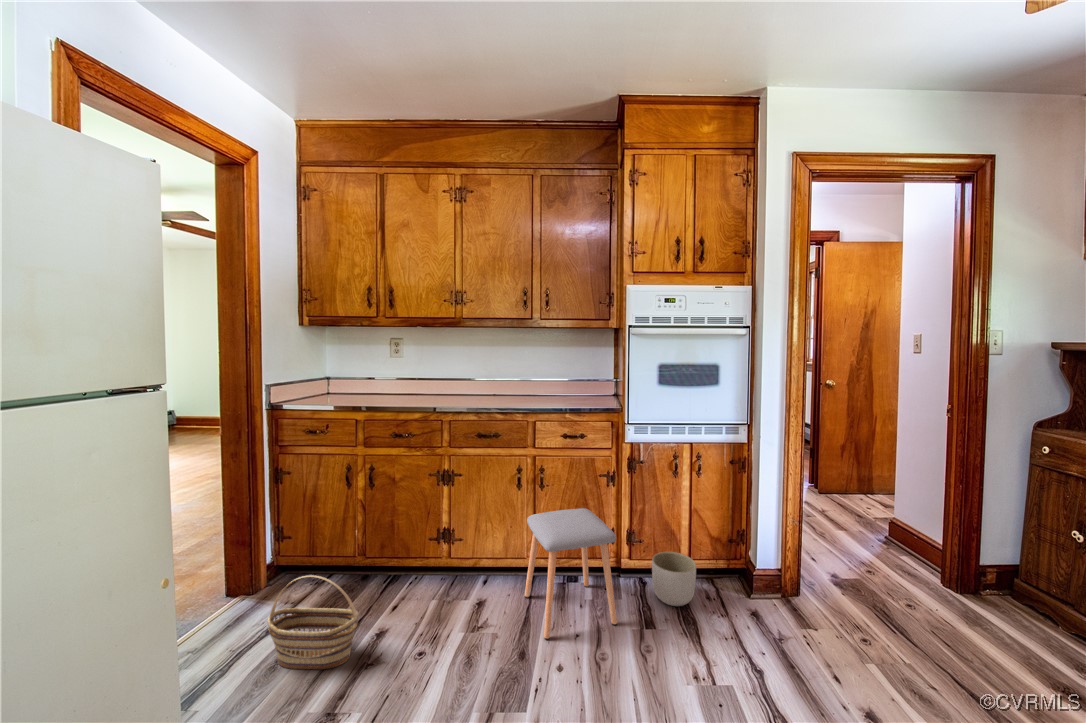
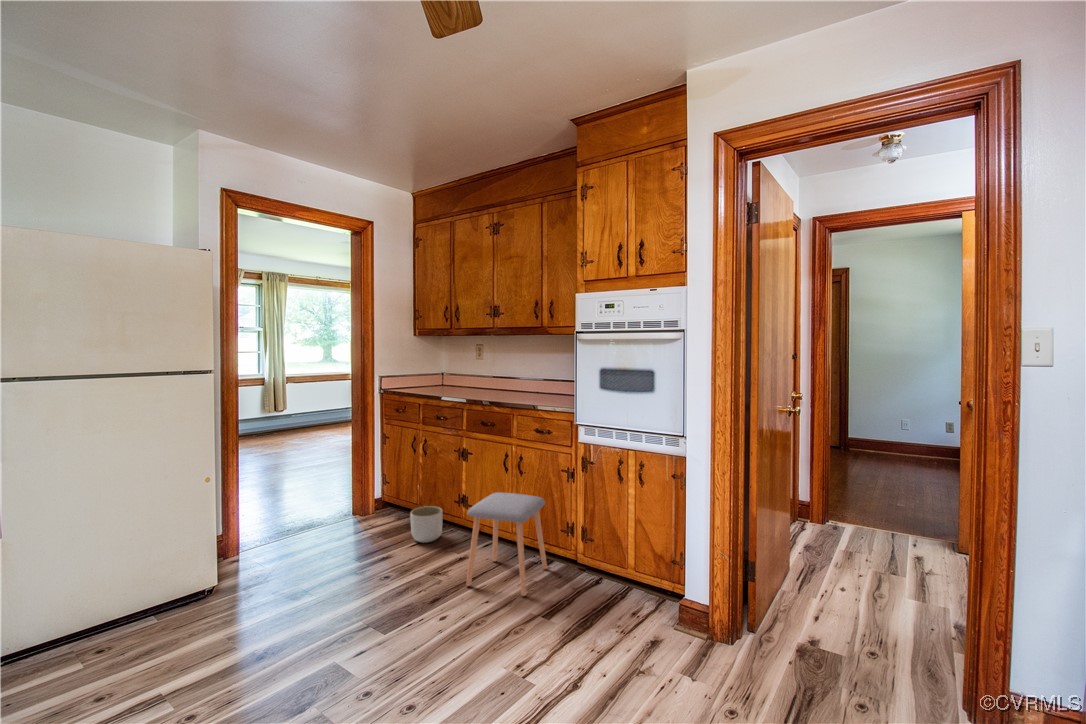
planter: present [652,552,696,606] -> present [410,506,443,543]
basket: present [268,575,358,669] -> none [331,497,371,558]

